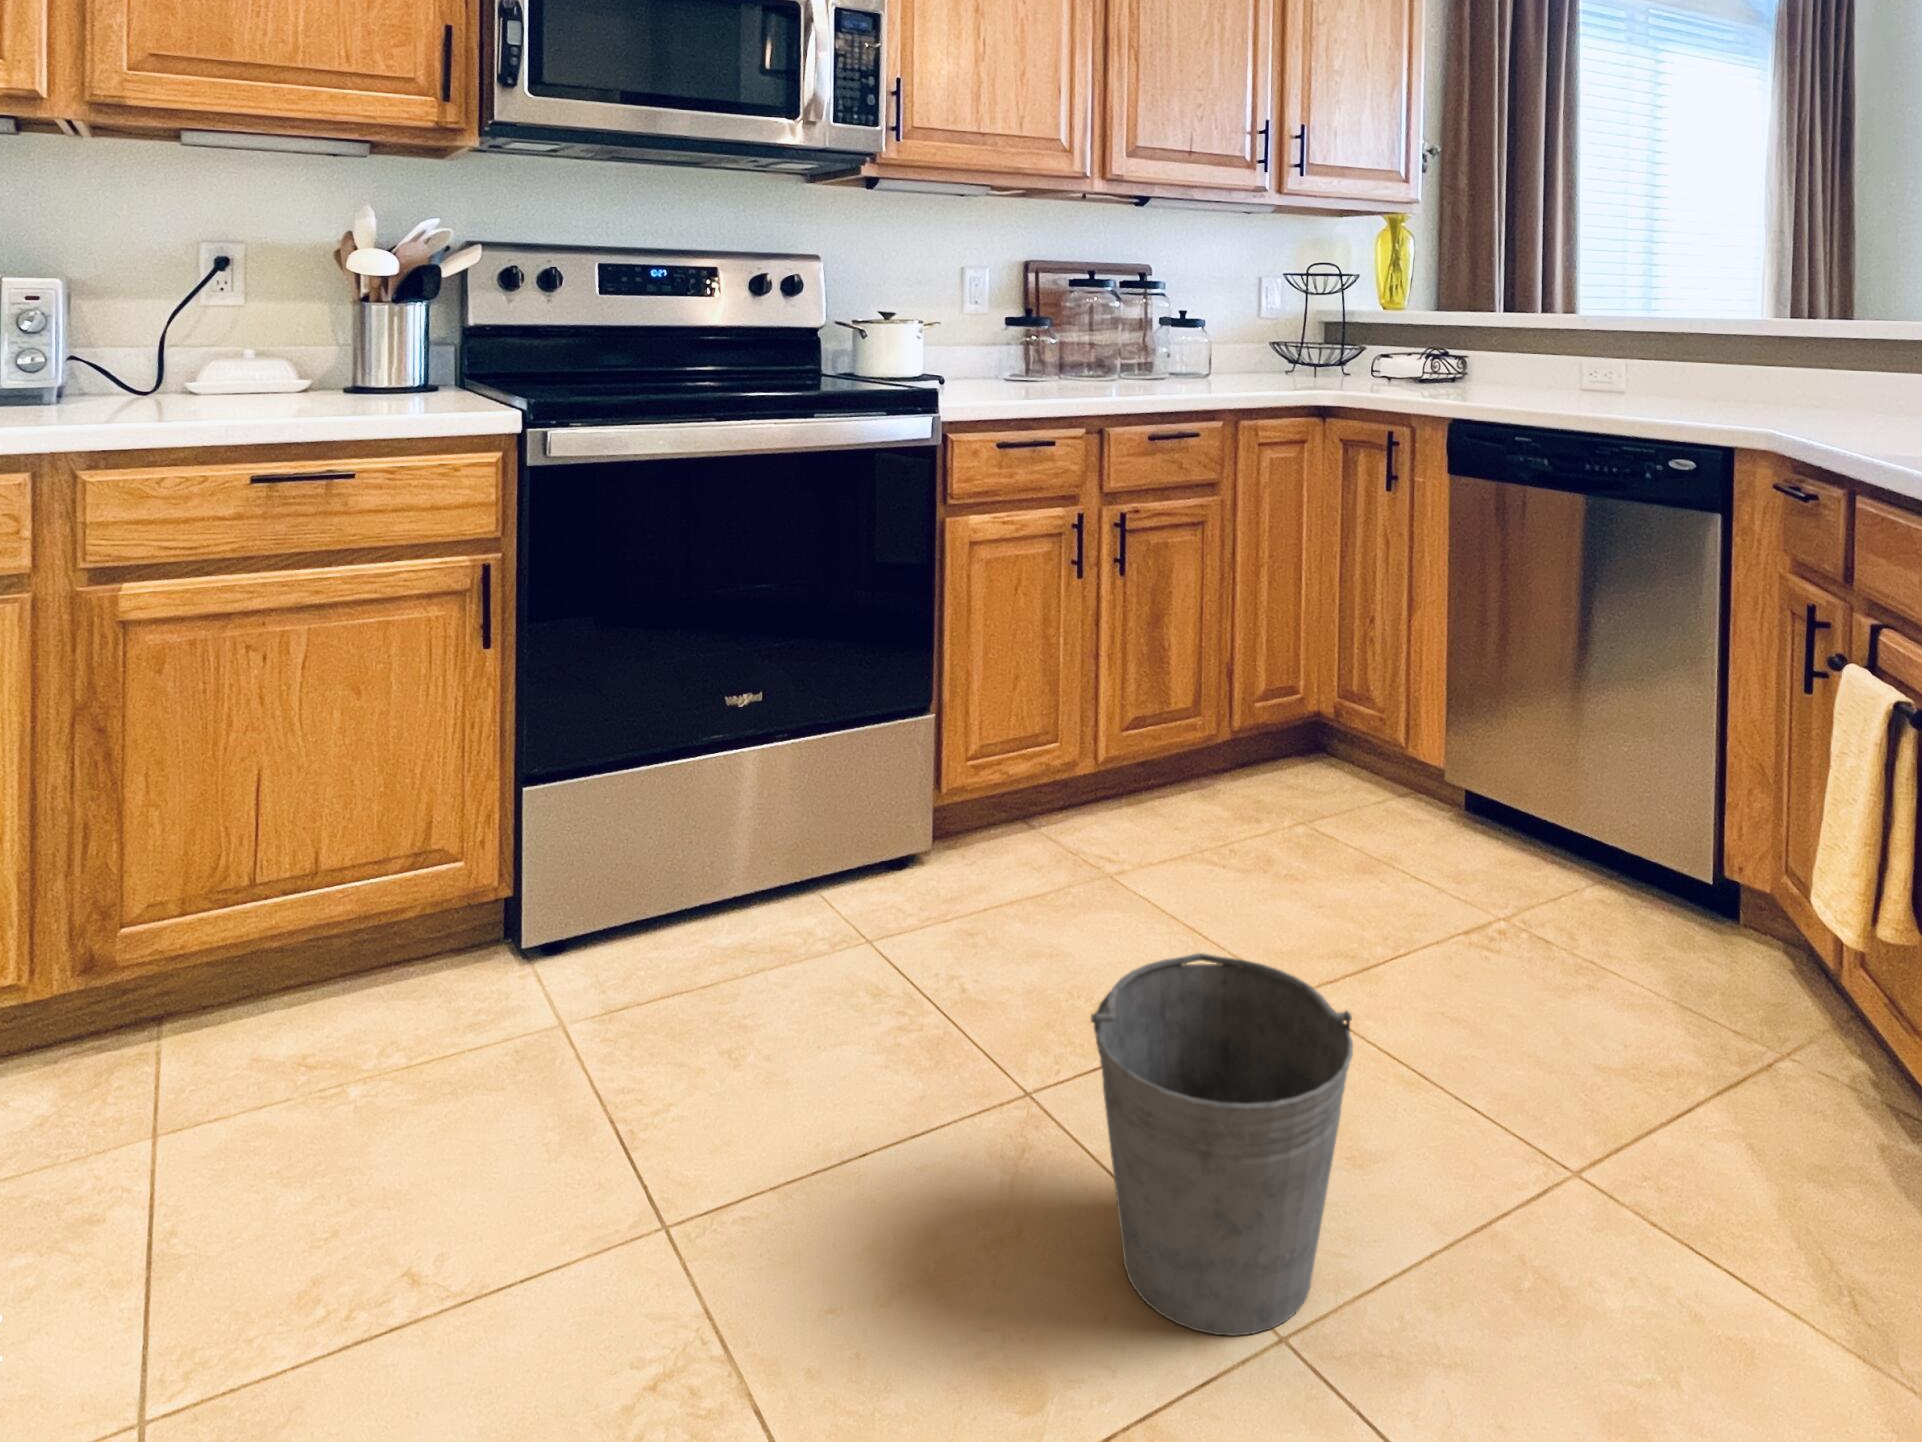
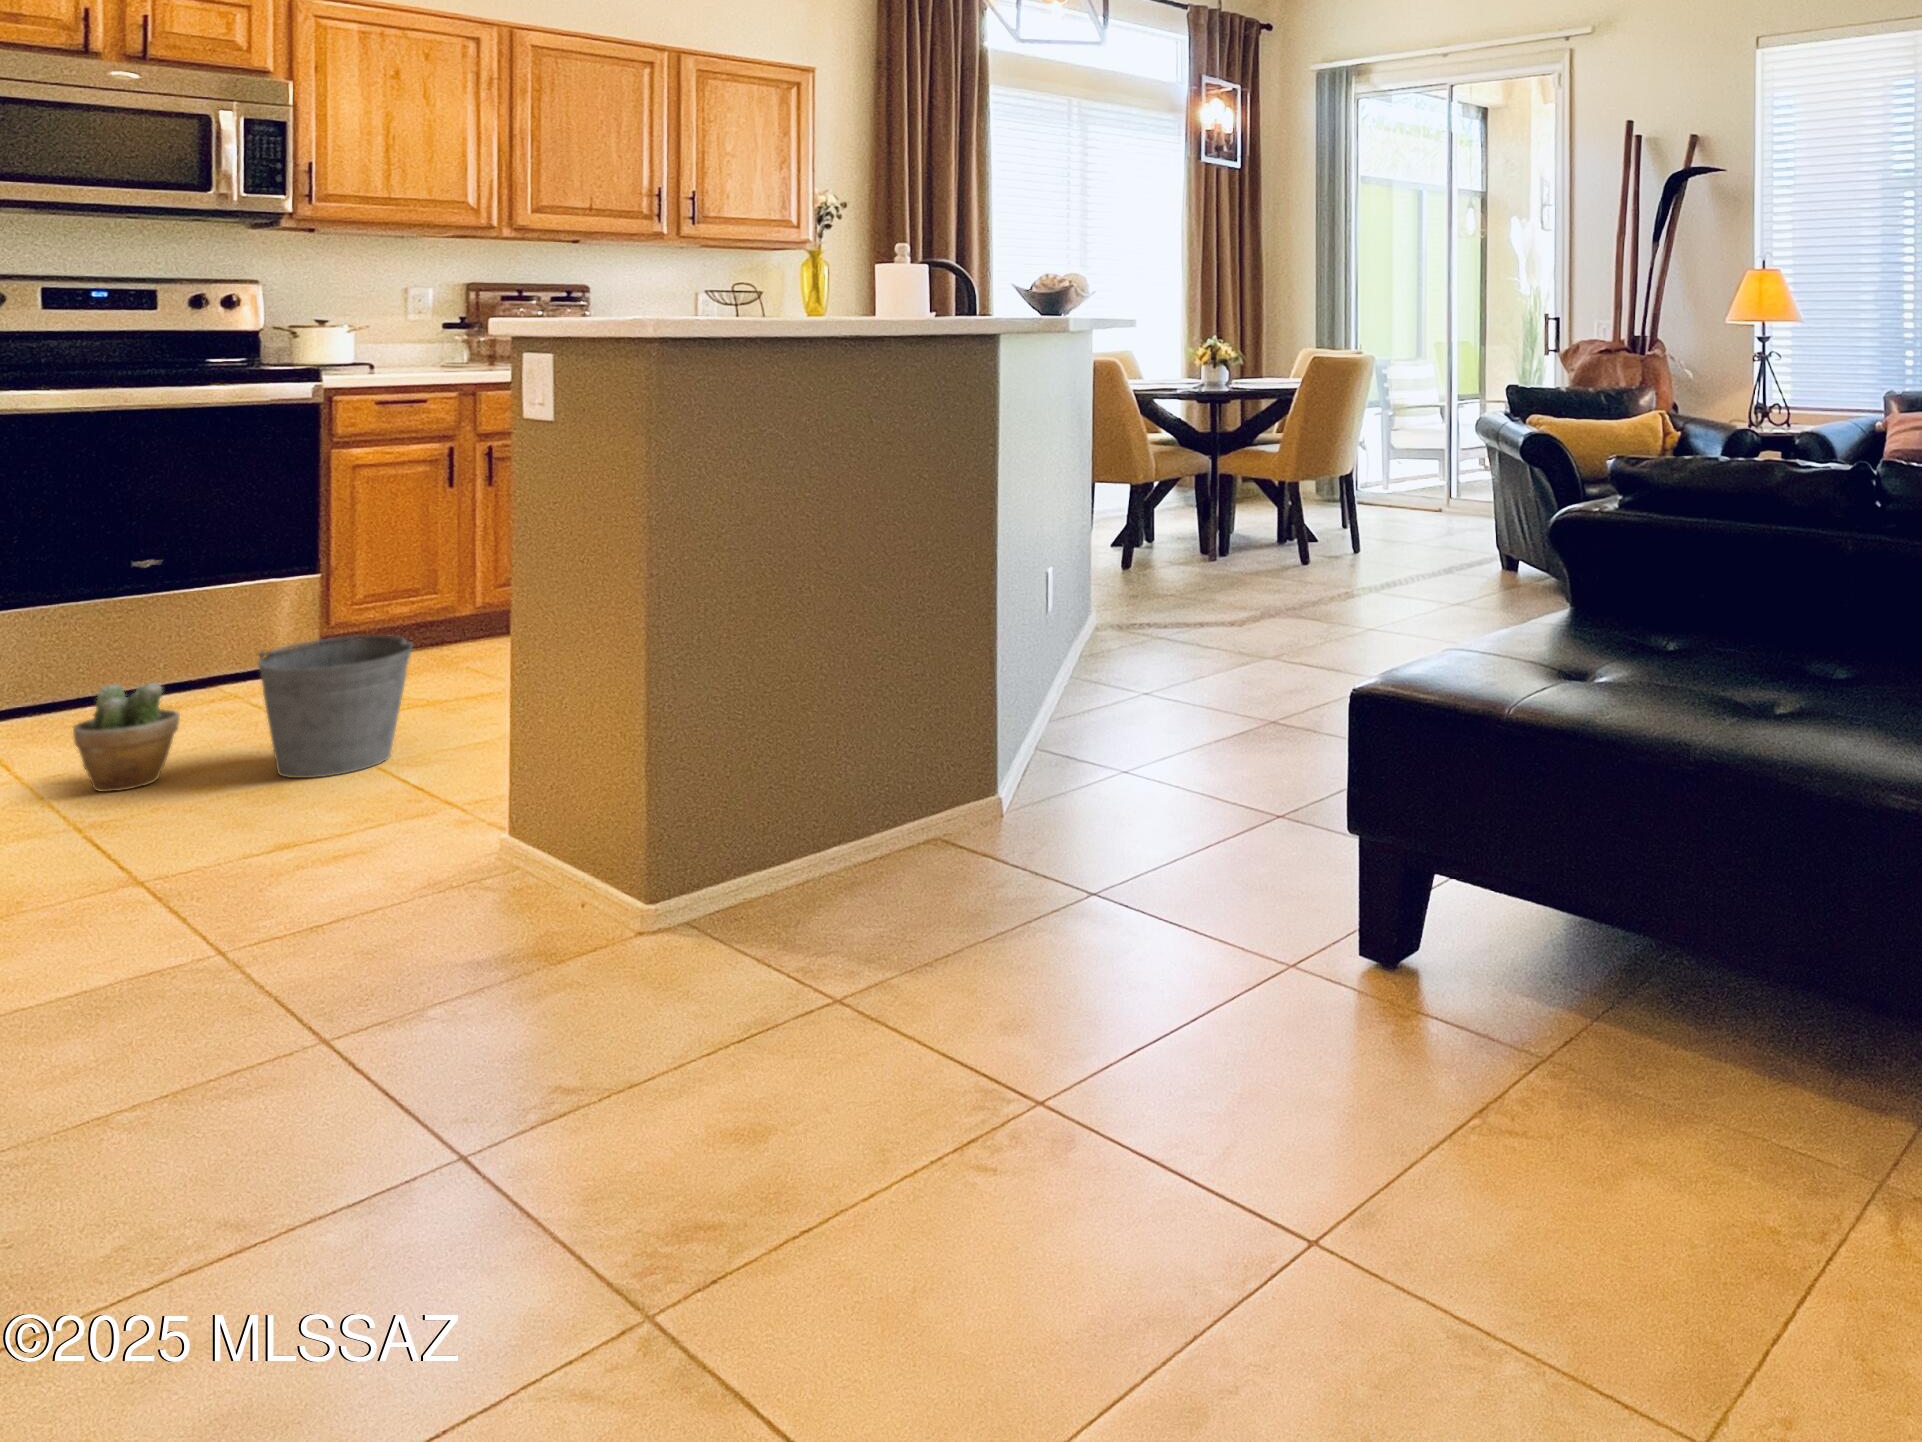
potted plant: none [801,1061,960,1309] -> present [73,683,180,792]

